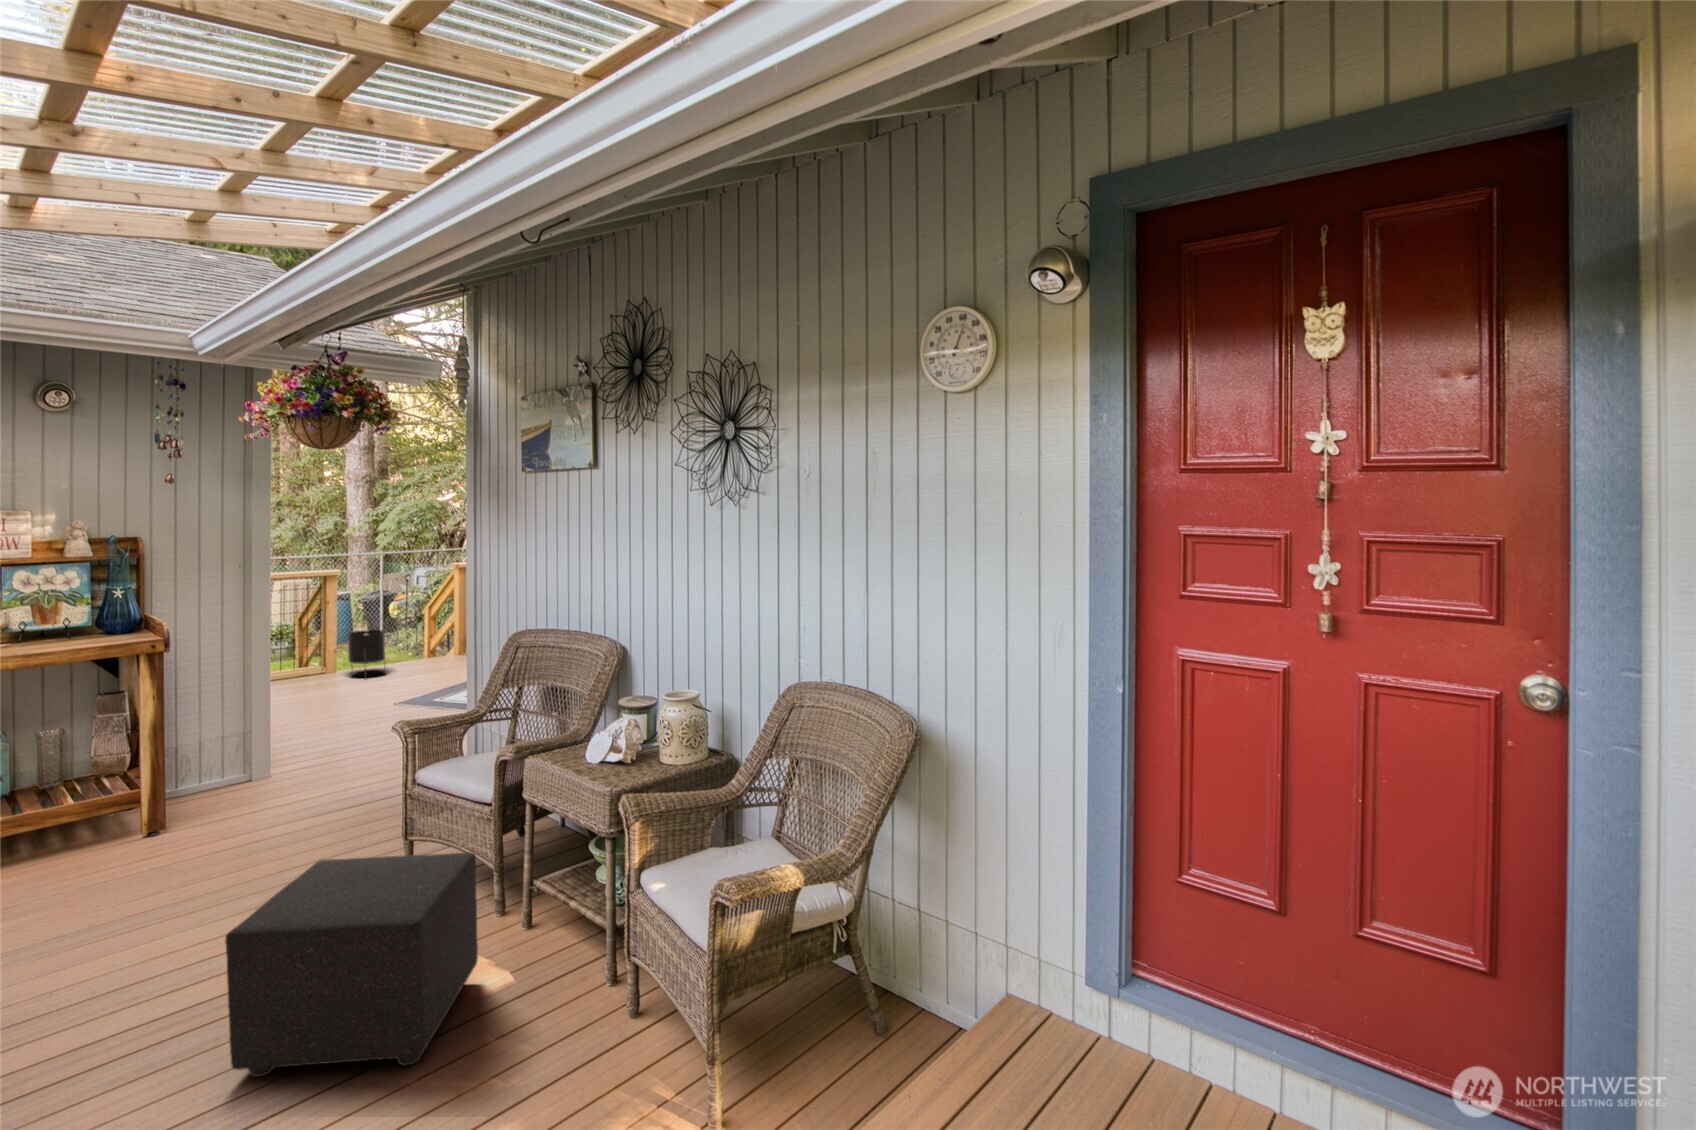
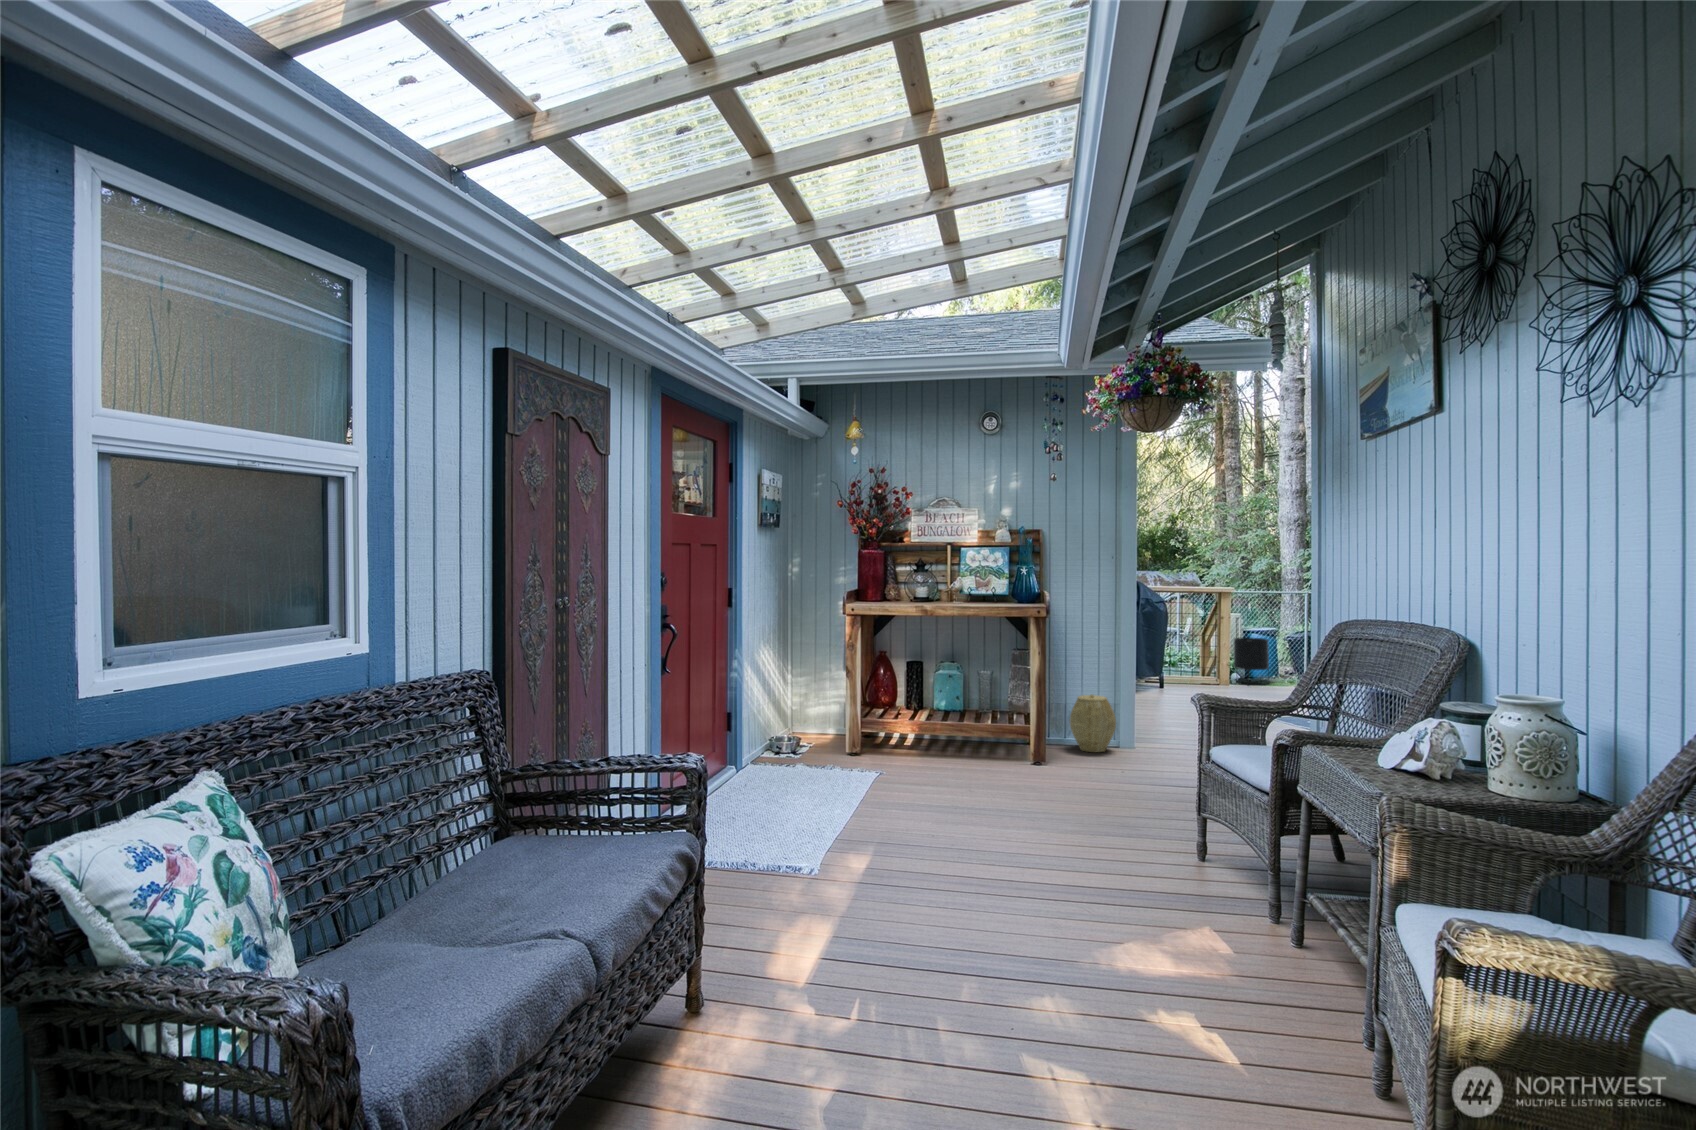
woven basket: none [192,729,256,796] -> present [1070,695,1116,752]
ottoman: present [225,853,478,1077] -> none [984,795,1219,1017]

